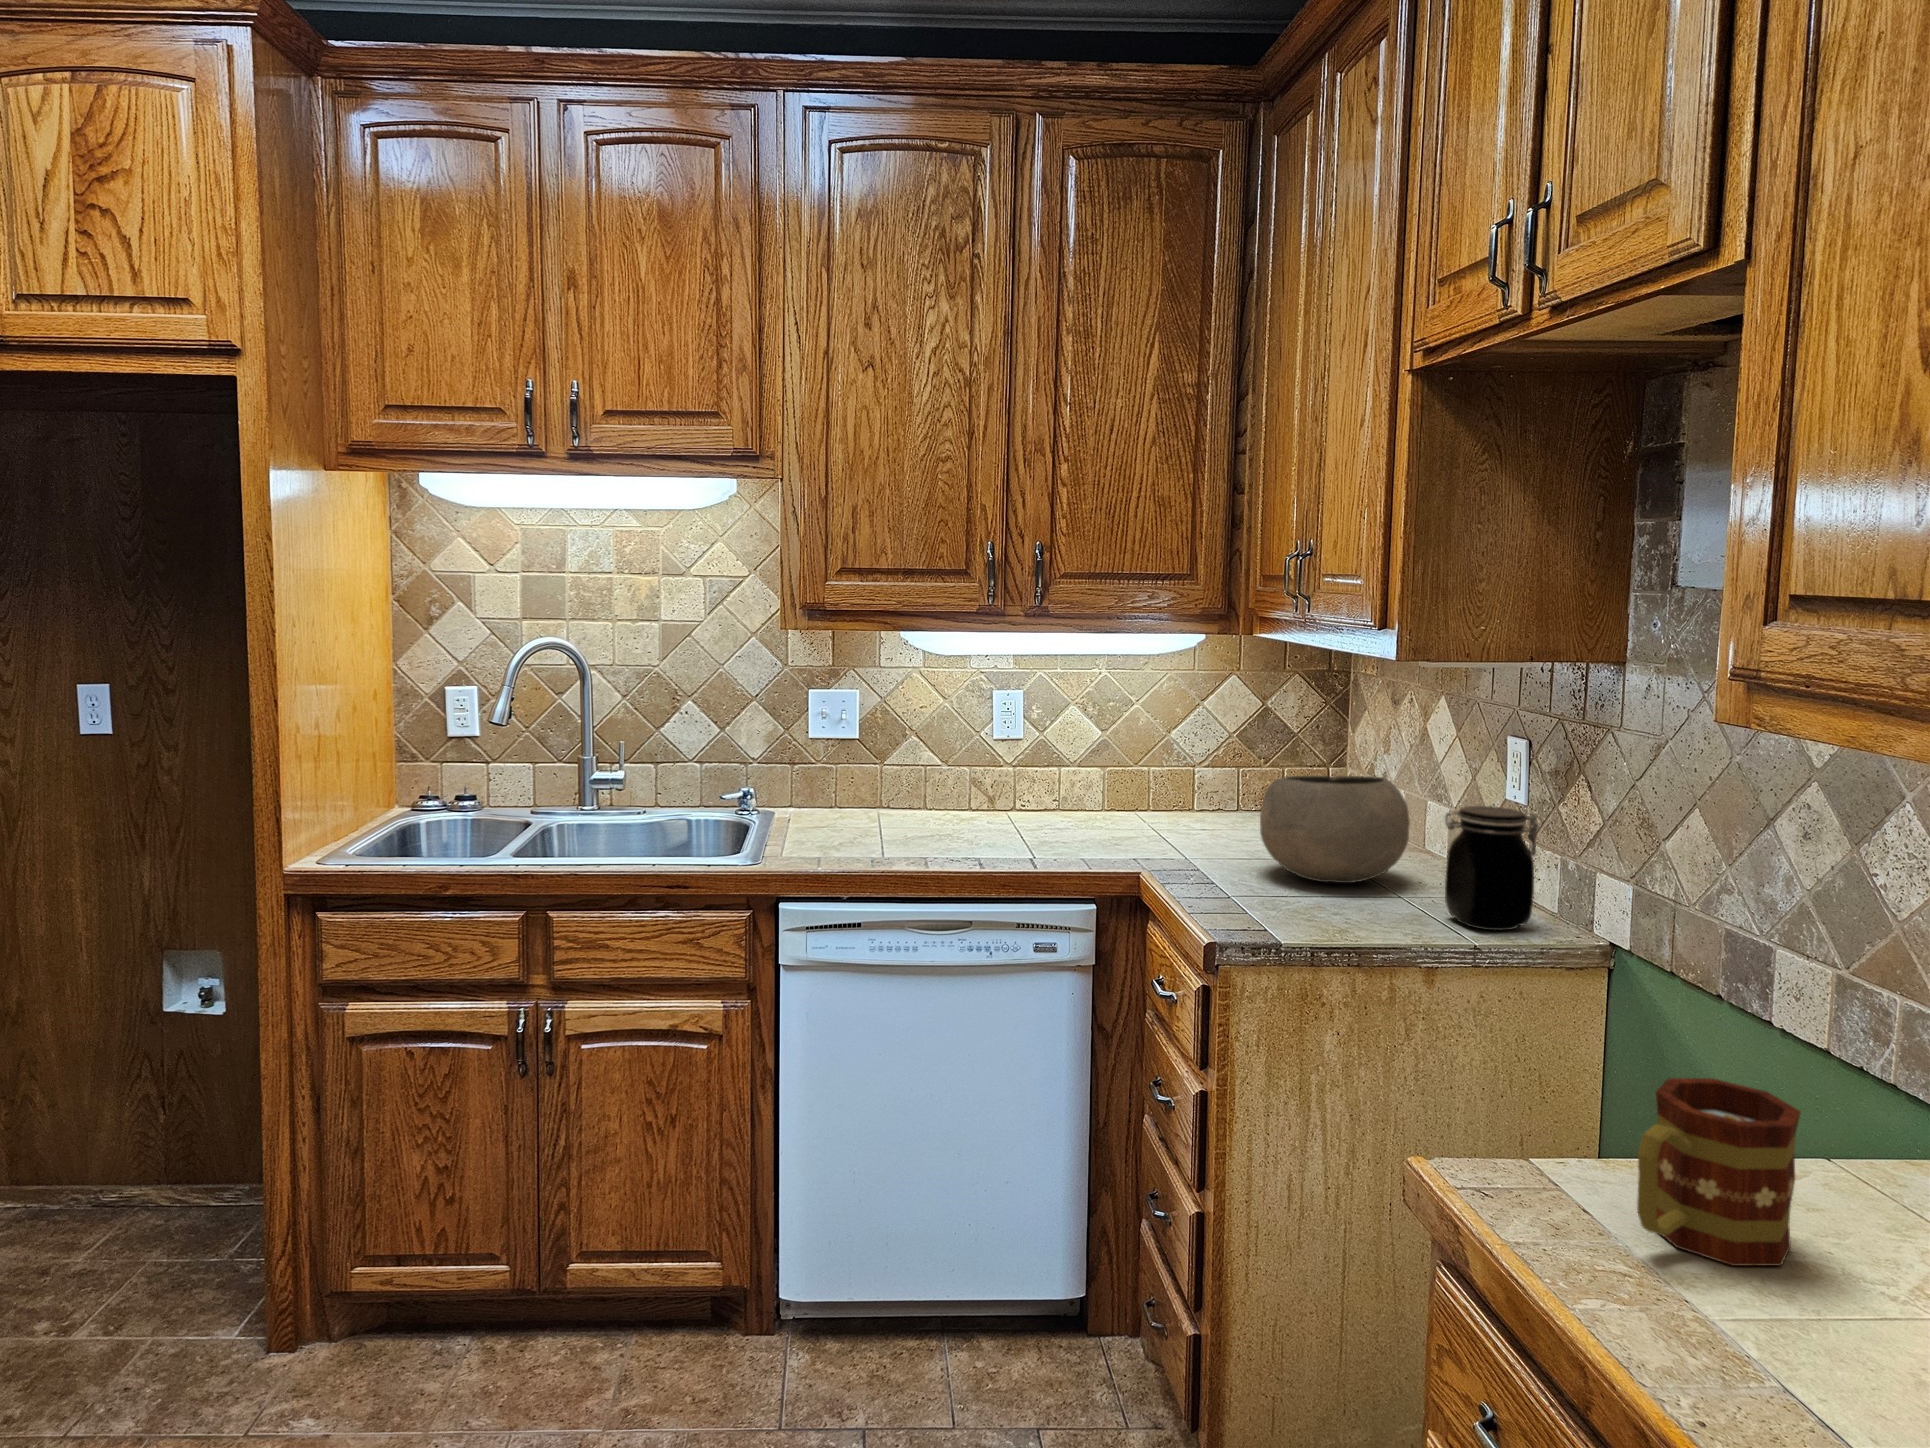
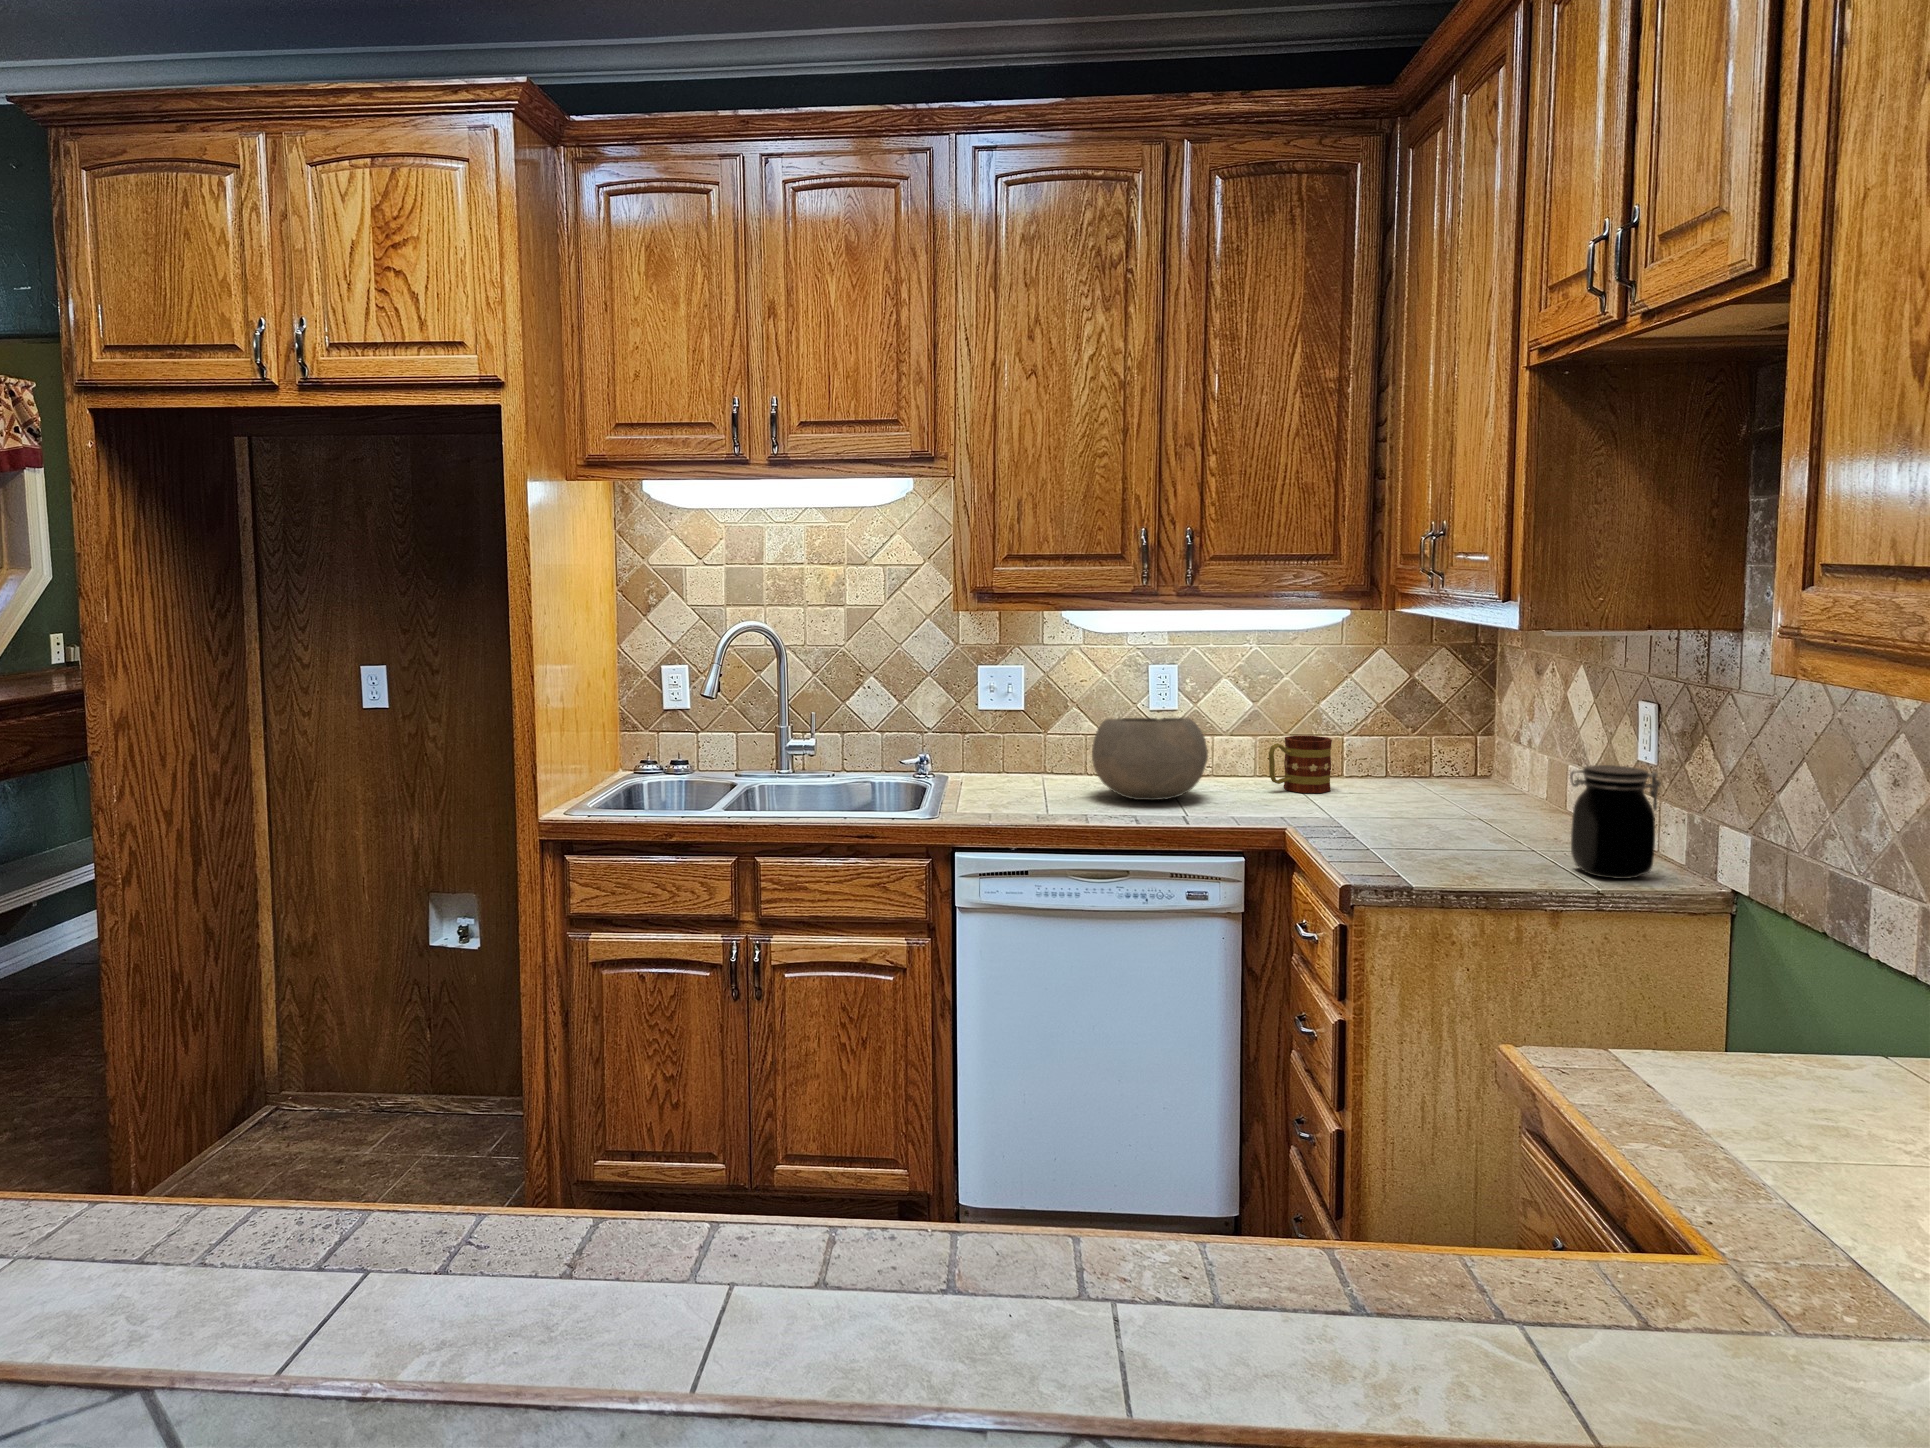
bowl: present [1260,775,1410,883] -> present [1092,717,1208,800]
mug: present [1637,1078,1801,1266] -> present [1269,736,1332,793]

